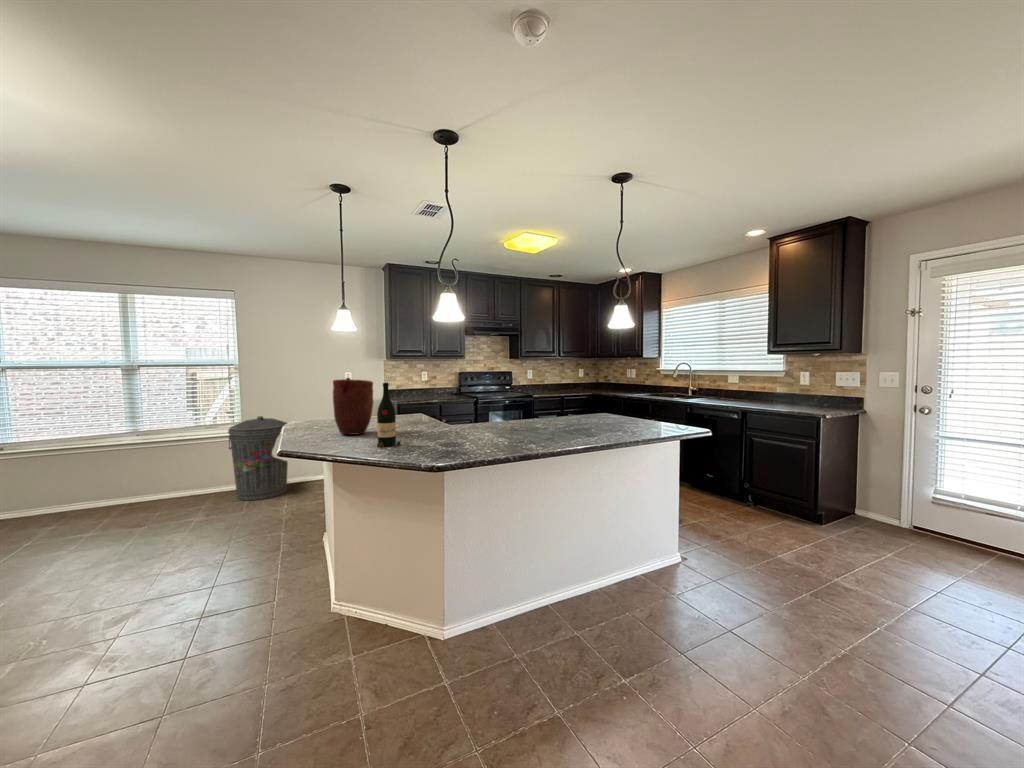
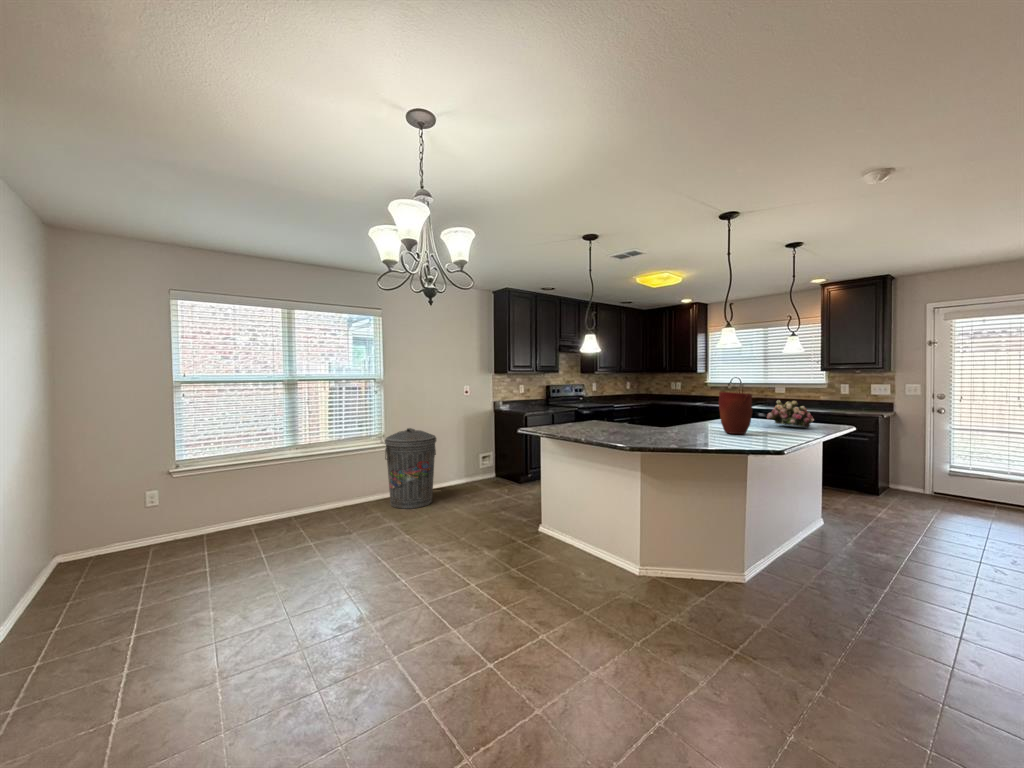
vase: present [333,379,373,434] -> present [719,392,752,434]
wine bottle: present [377,383,401,447] -> none [689,394,711,443]
flower arrangement: none [577,392,637,430] -> present [767,400,814,427]

